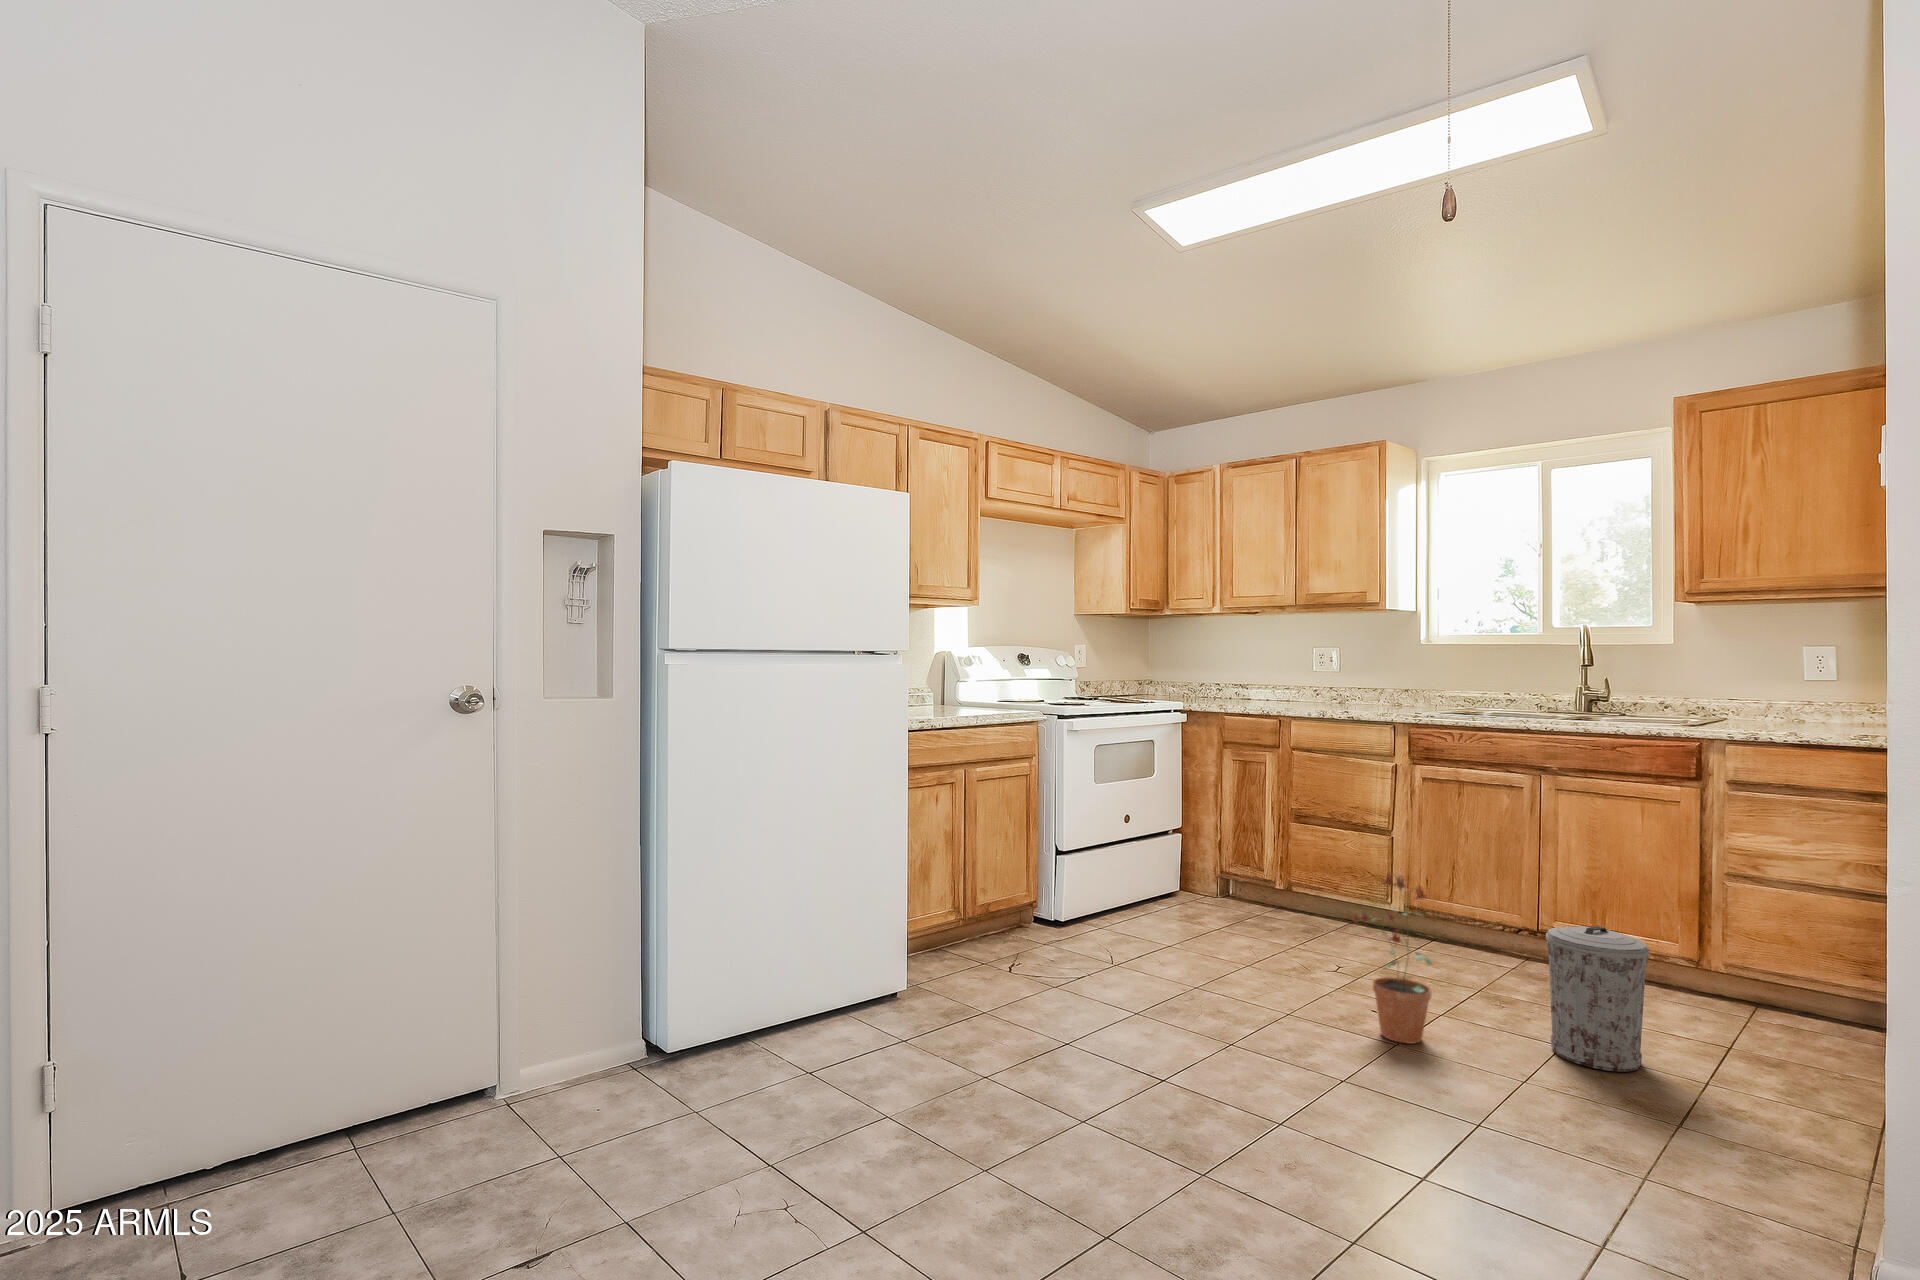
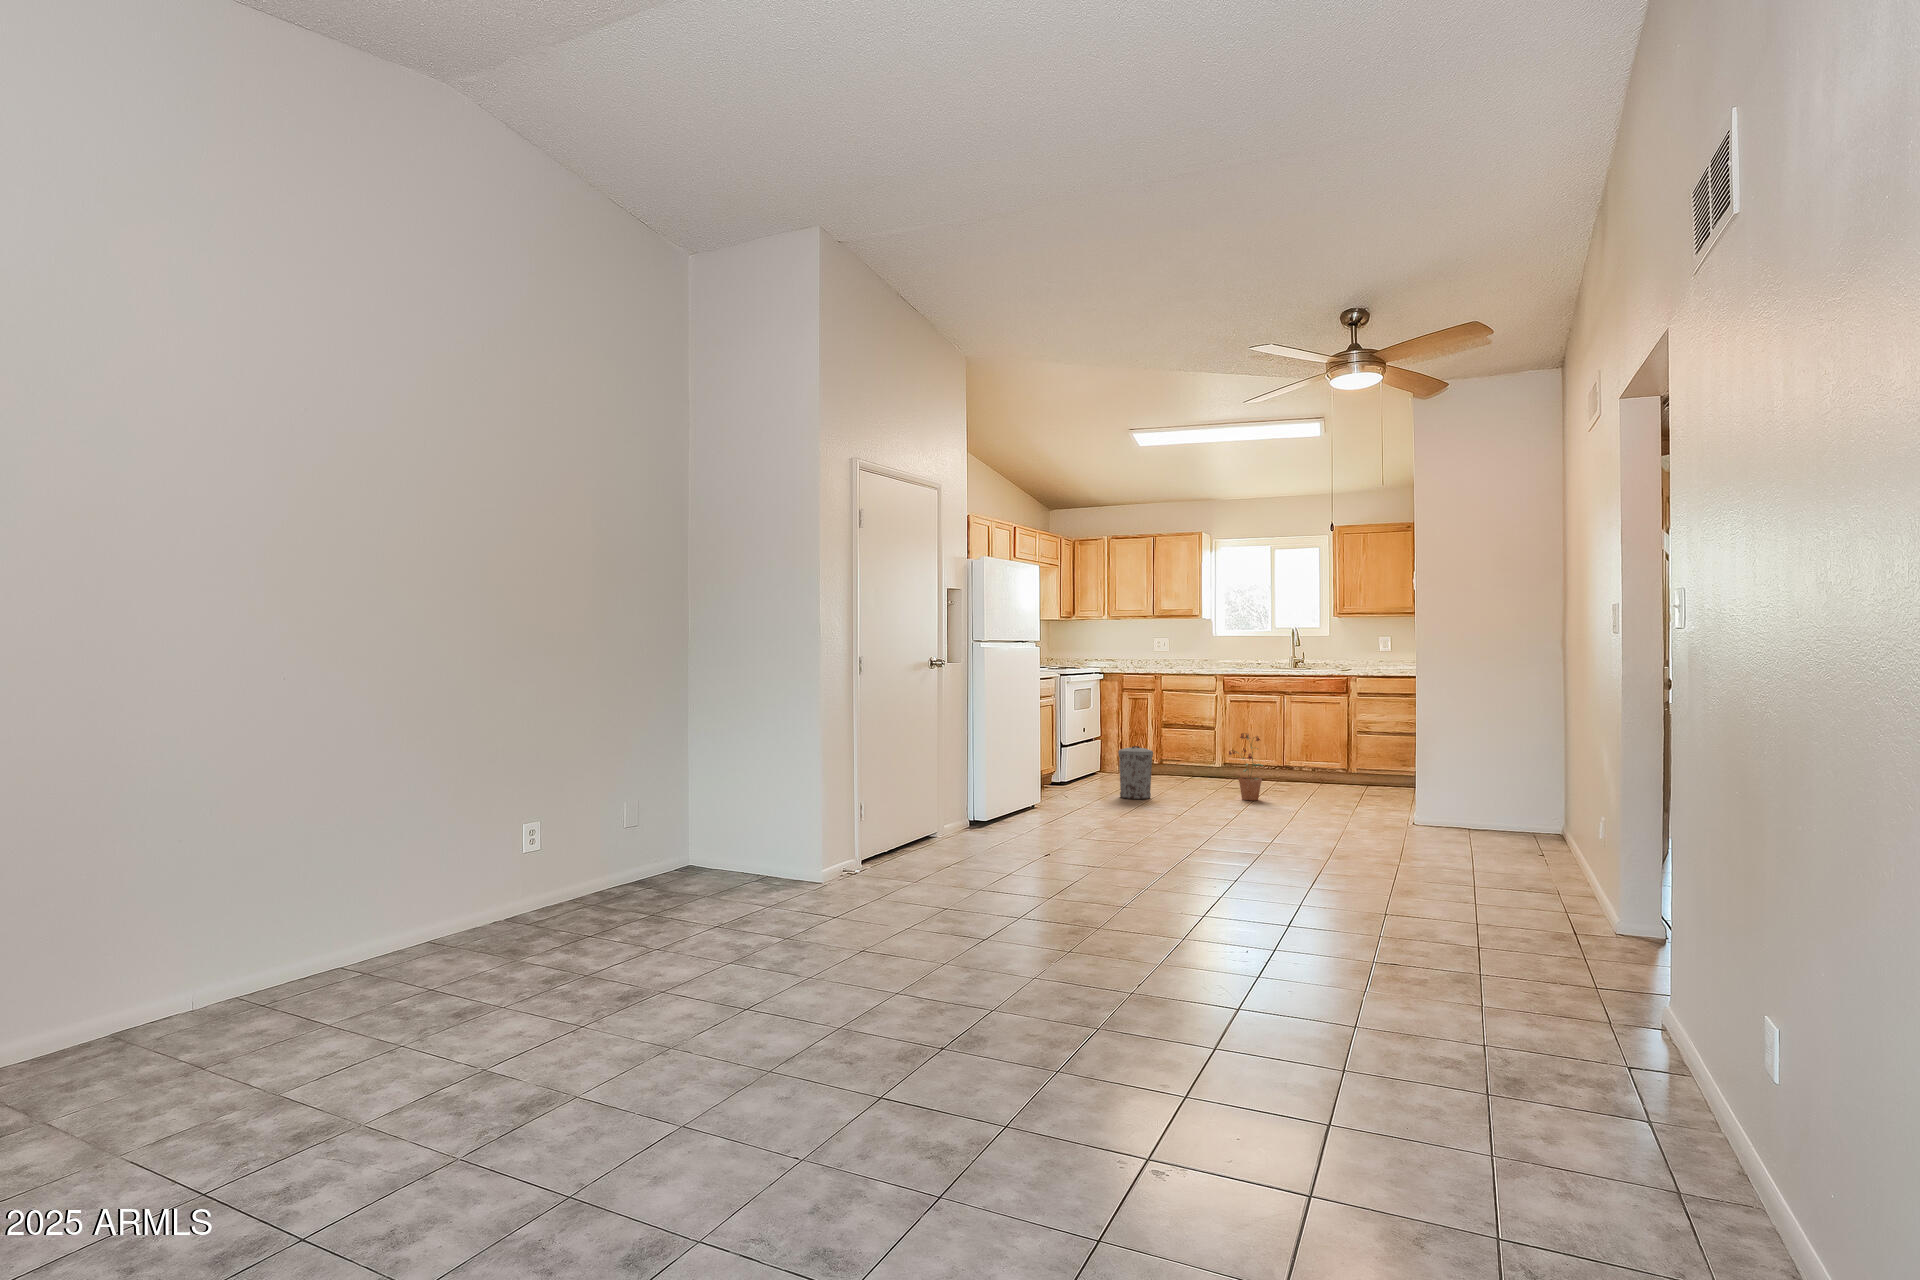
trash can: present [1546,926,1649,1072] -> present [1118,746,1153,799]

